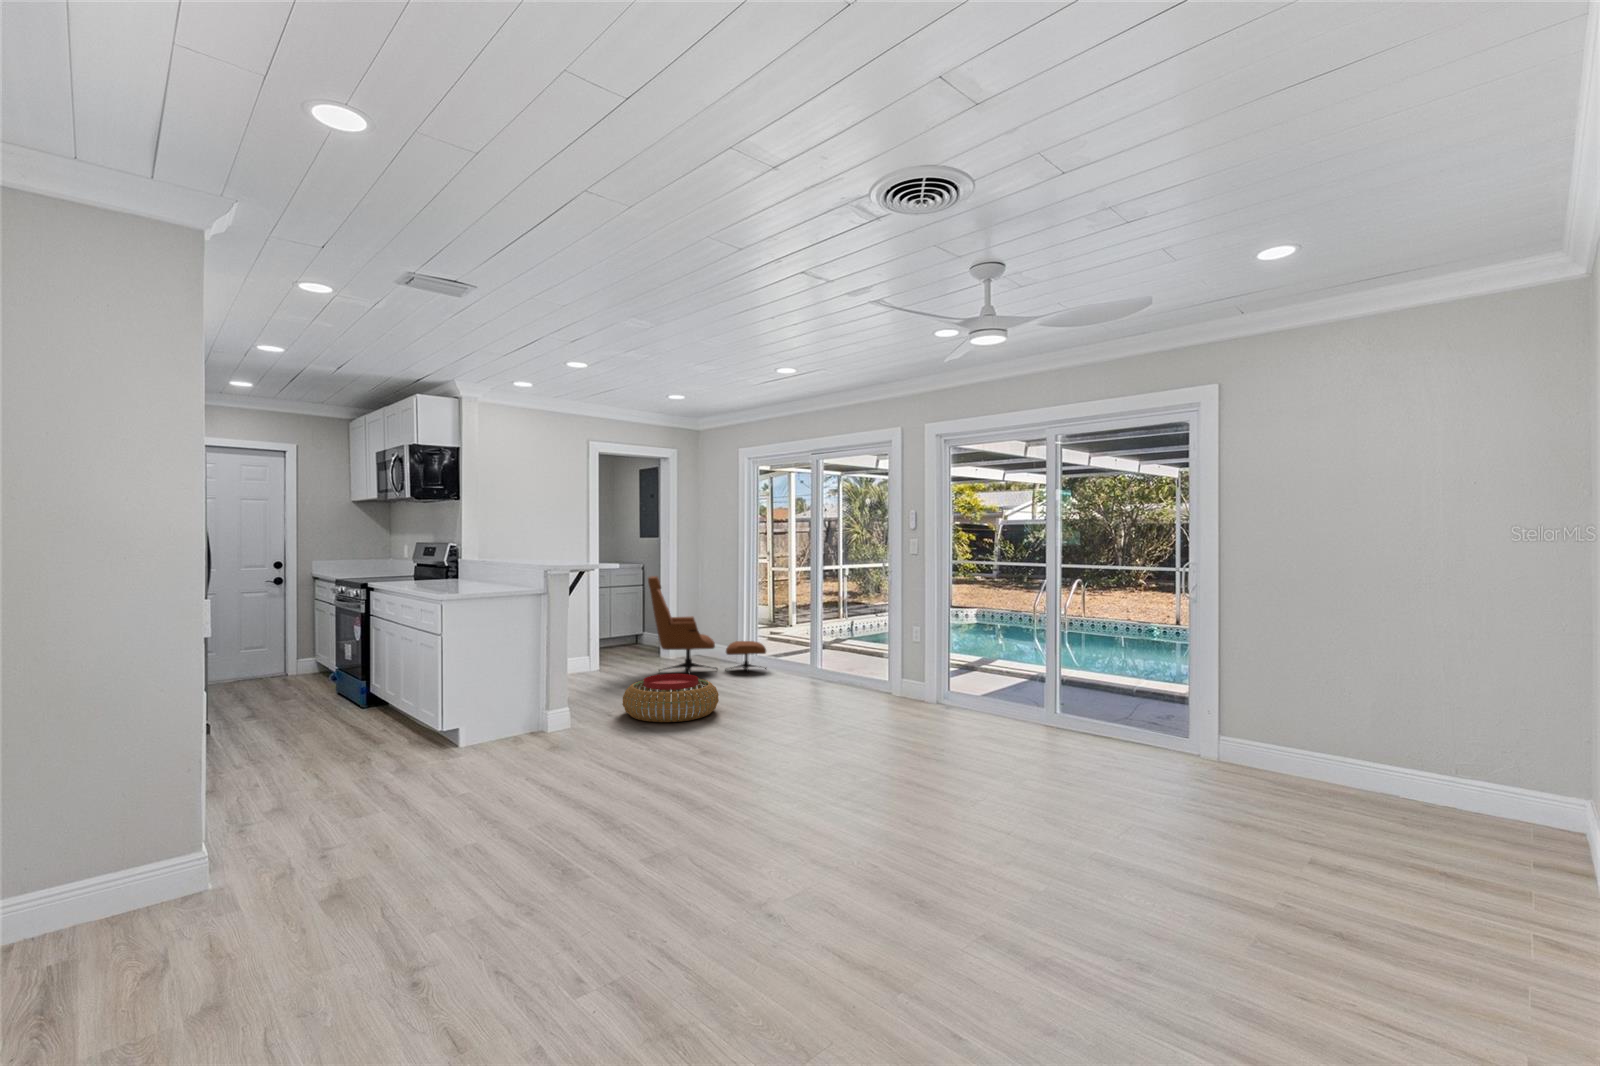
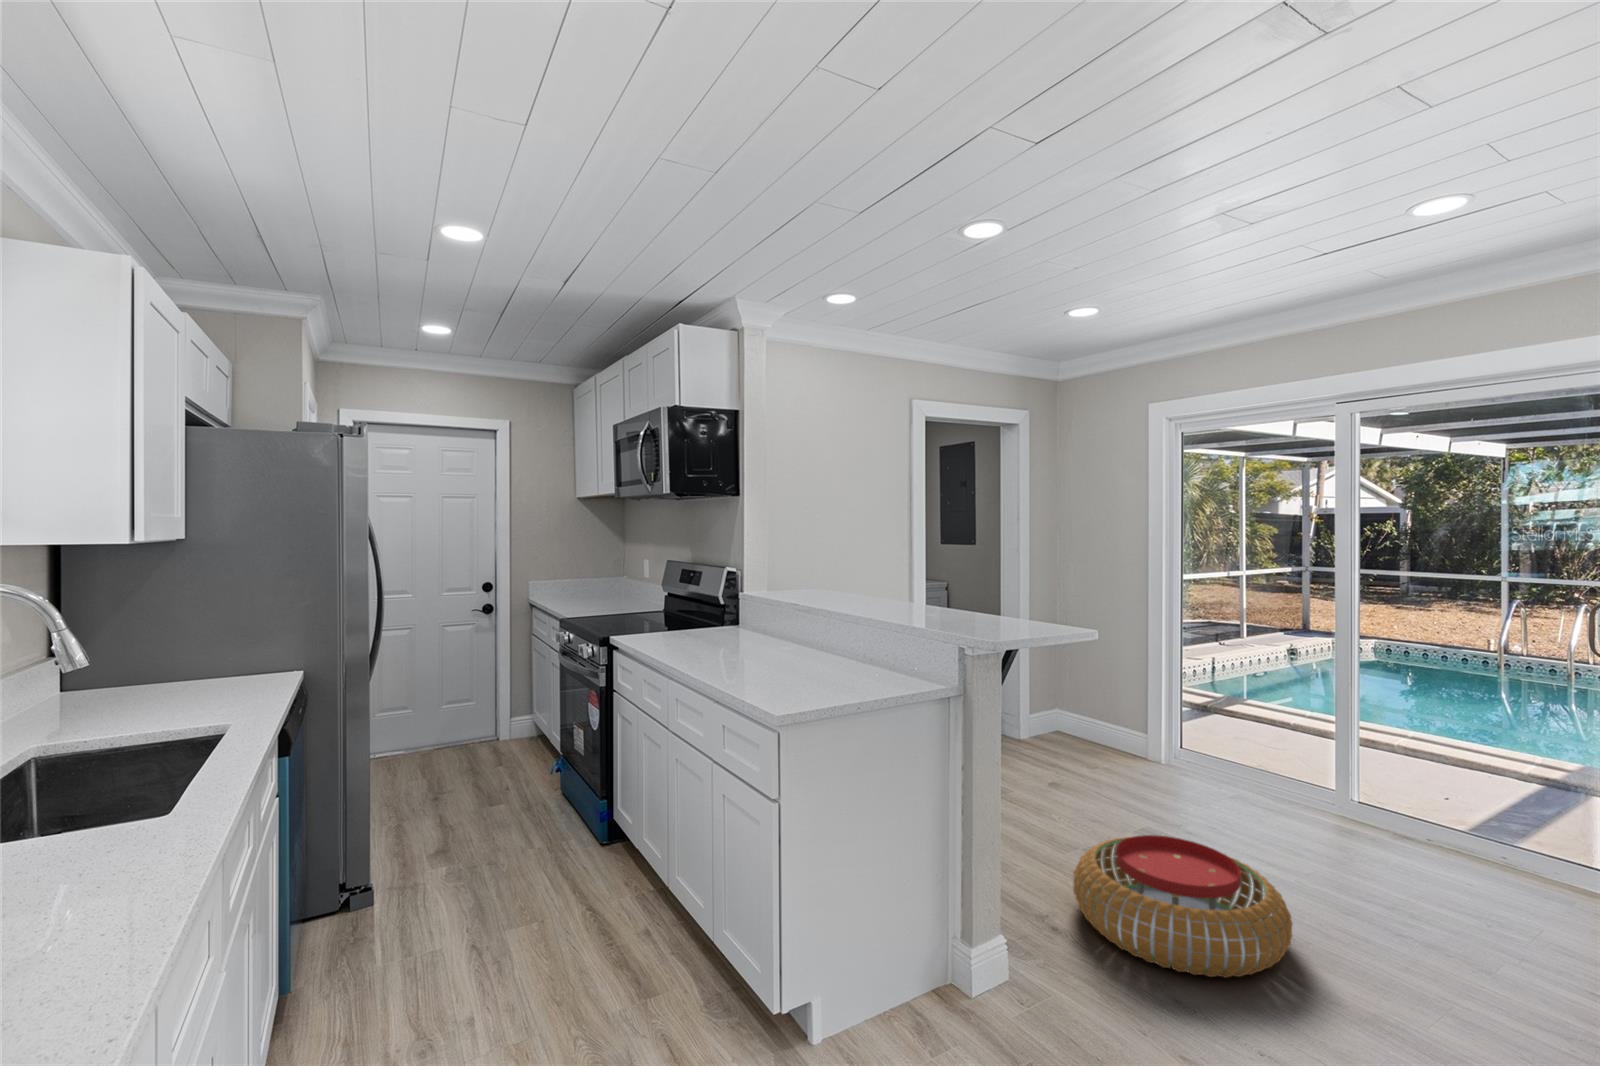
lounge chair: present [648,576,766,674] -> none [1010,615,1213,791]

